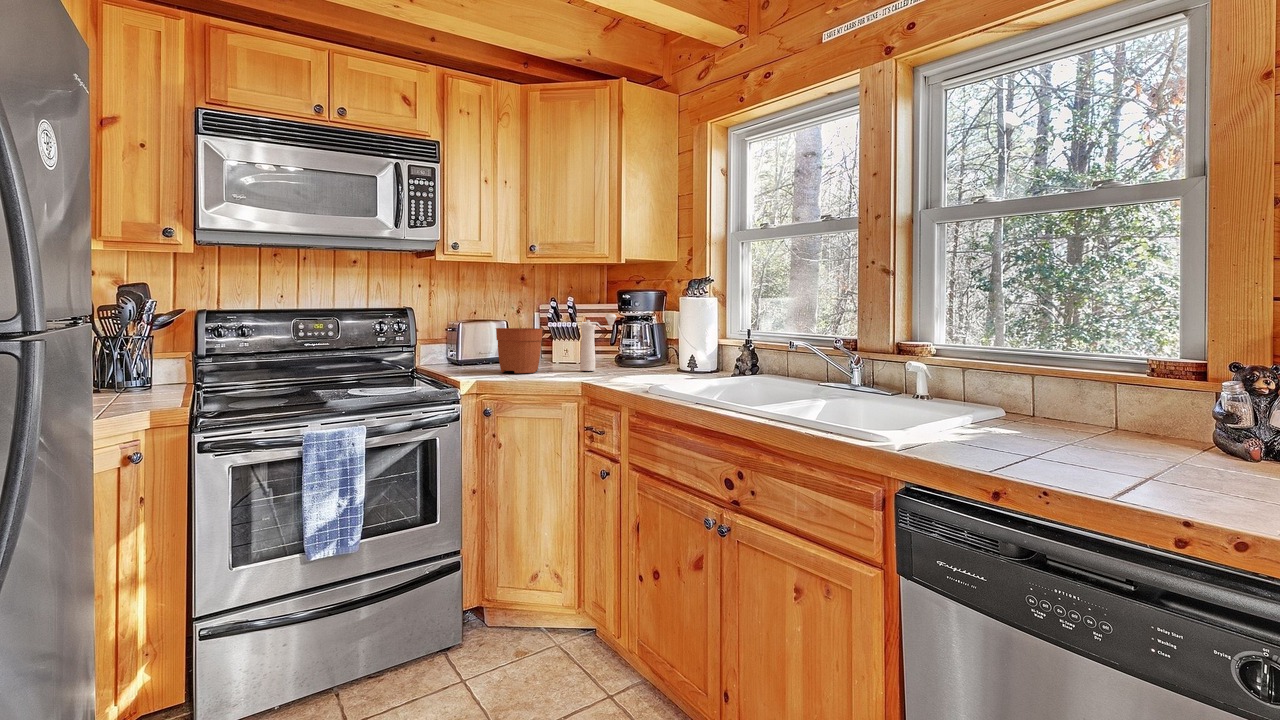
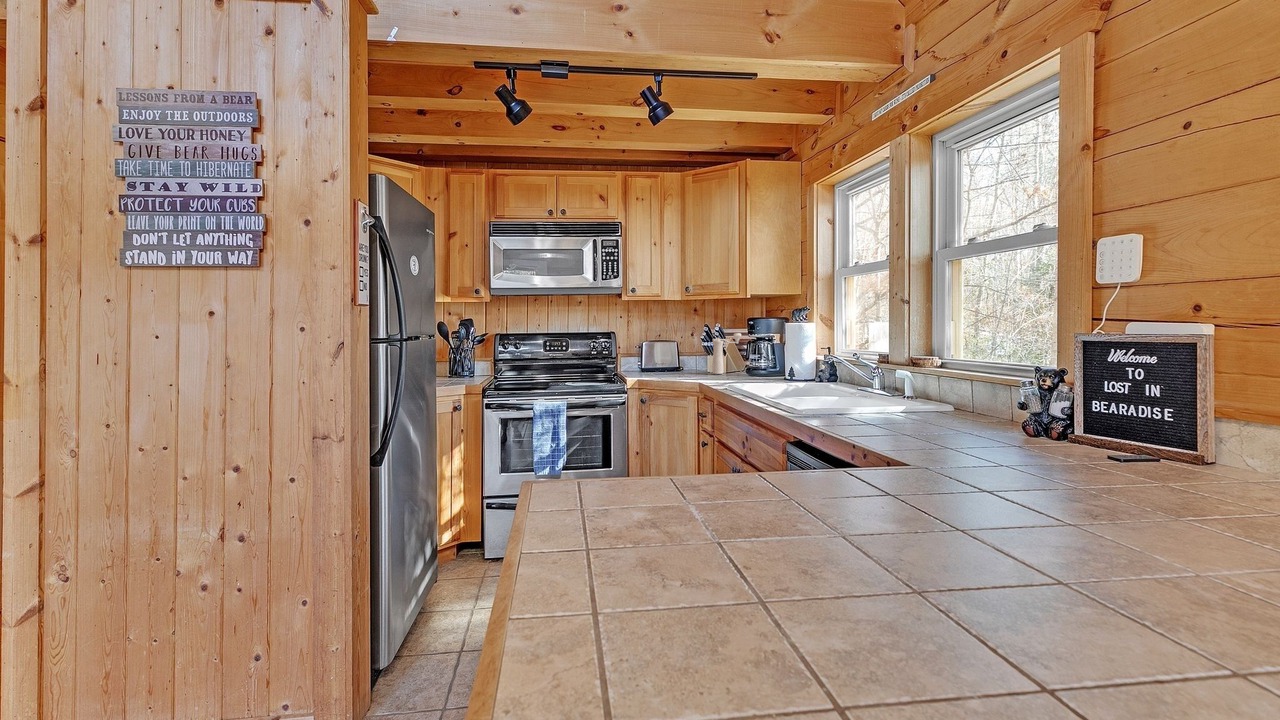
plant pot: present [496,307,542,373] -> none [656,329,688,374]

